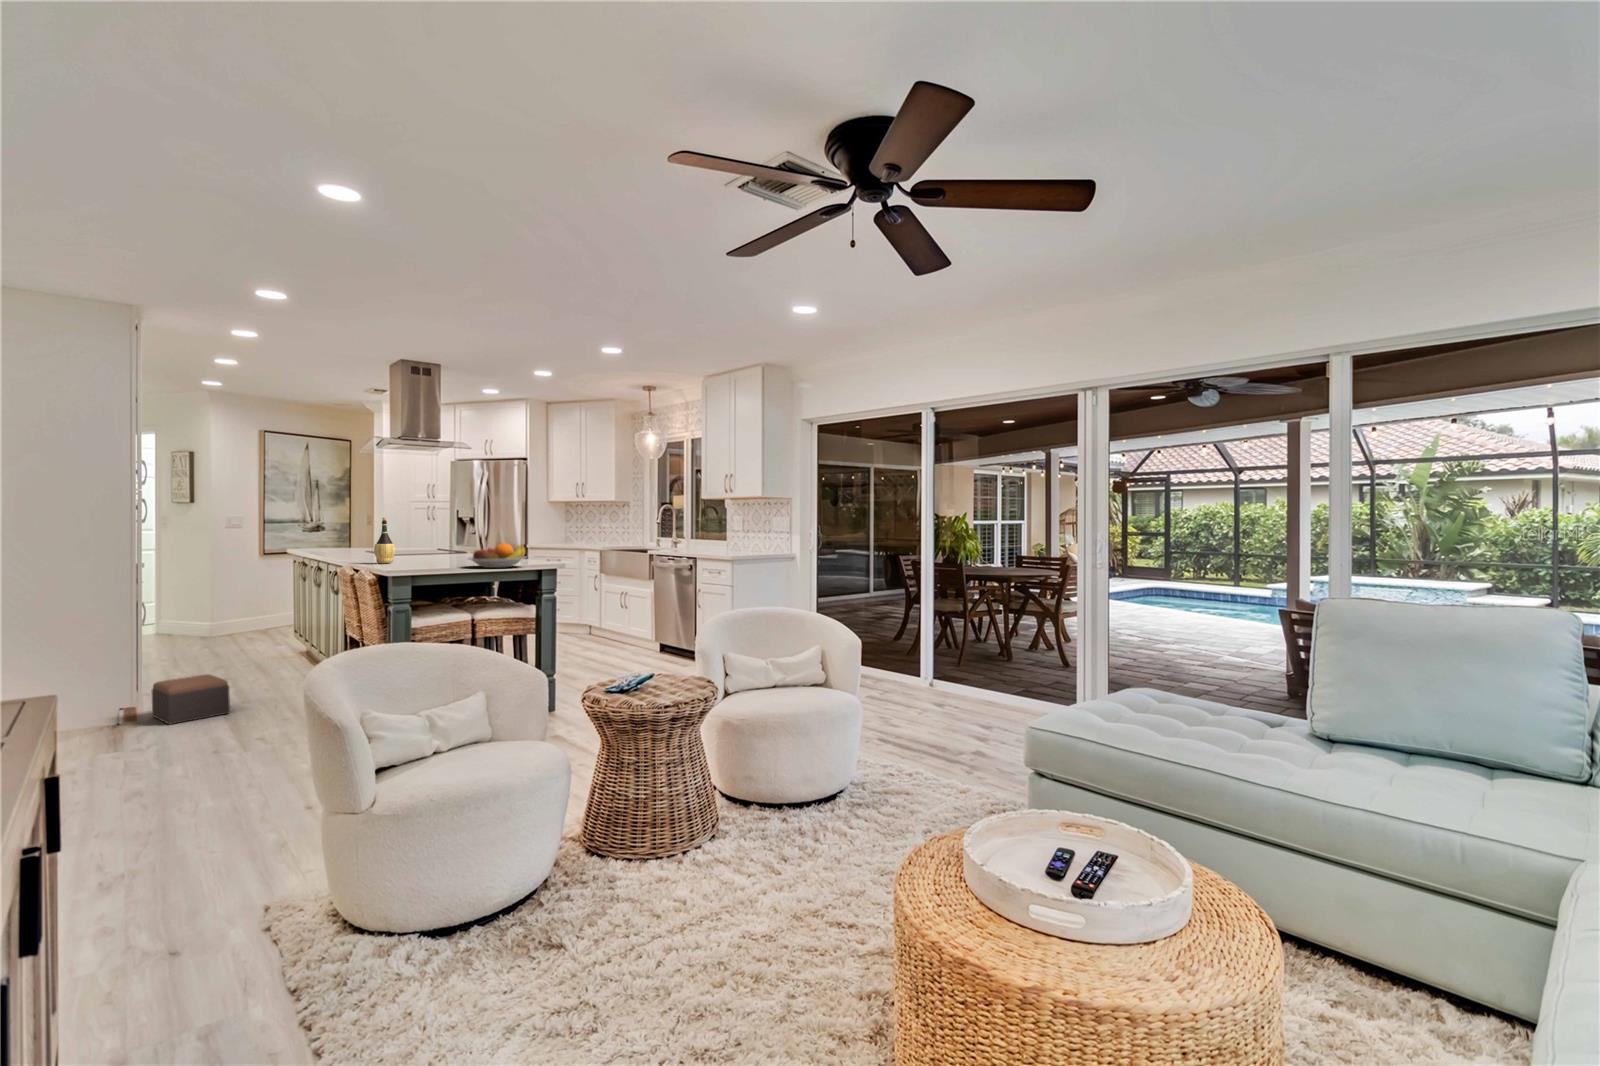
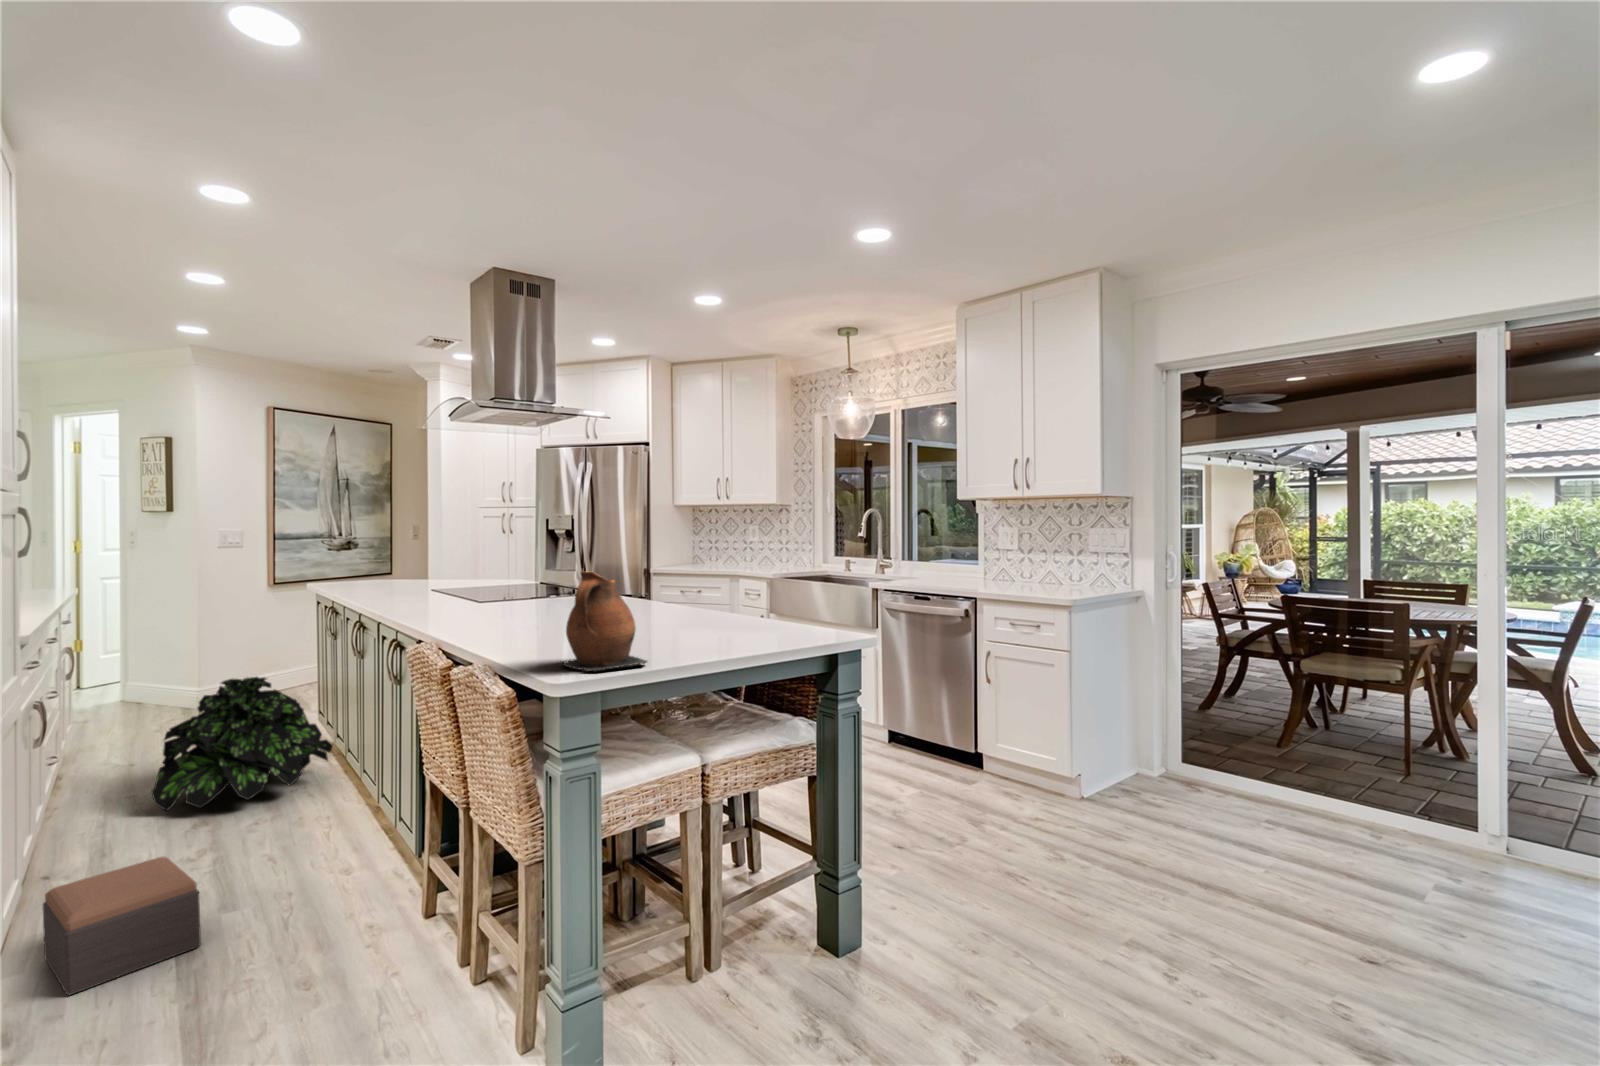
wine bottle: present [374,517,395,564] -> none [479,544,518,635]
ceramic pitcher: none [399,527,442,570] -> present [562,571,647,671]
fruit bowl: present [468,543,526,568] -> none [677,598,793,651]
potted plant: none [192,600,302,675] -> present [152,677,333,811]

